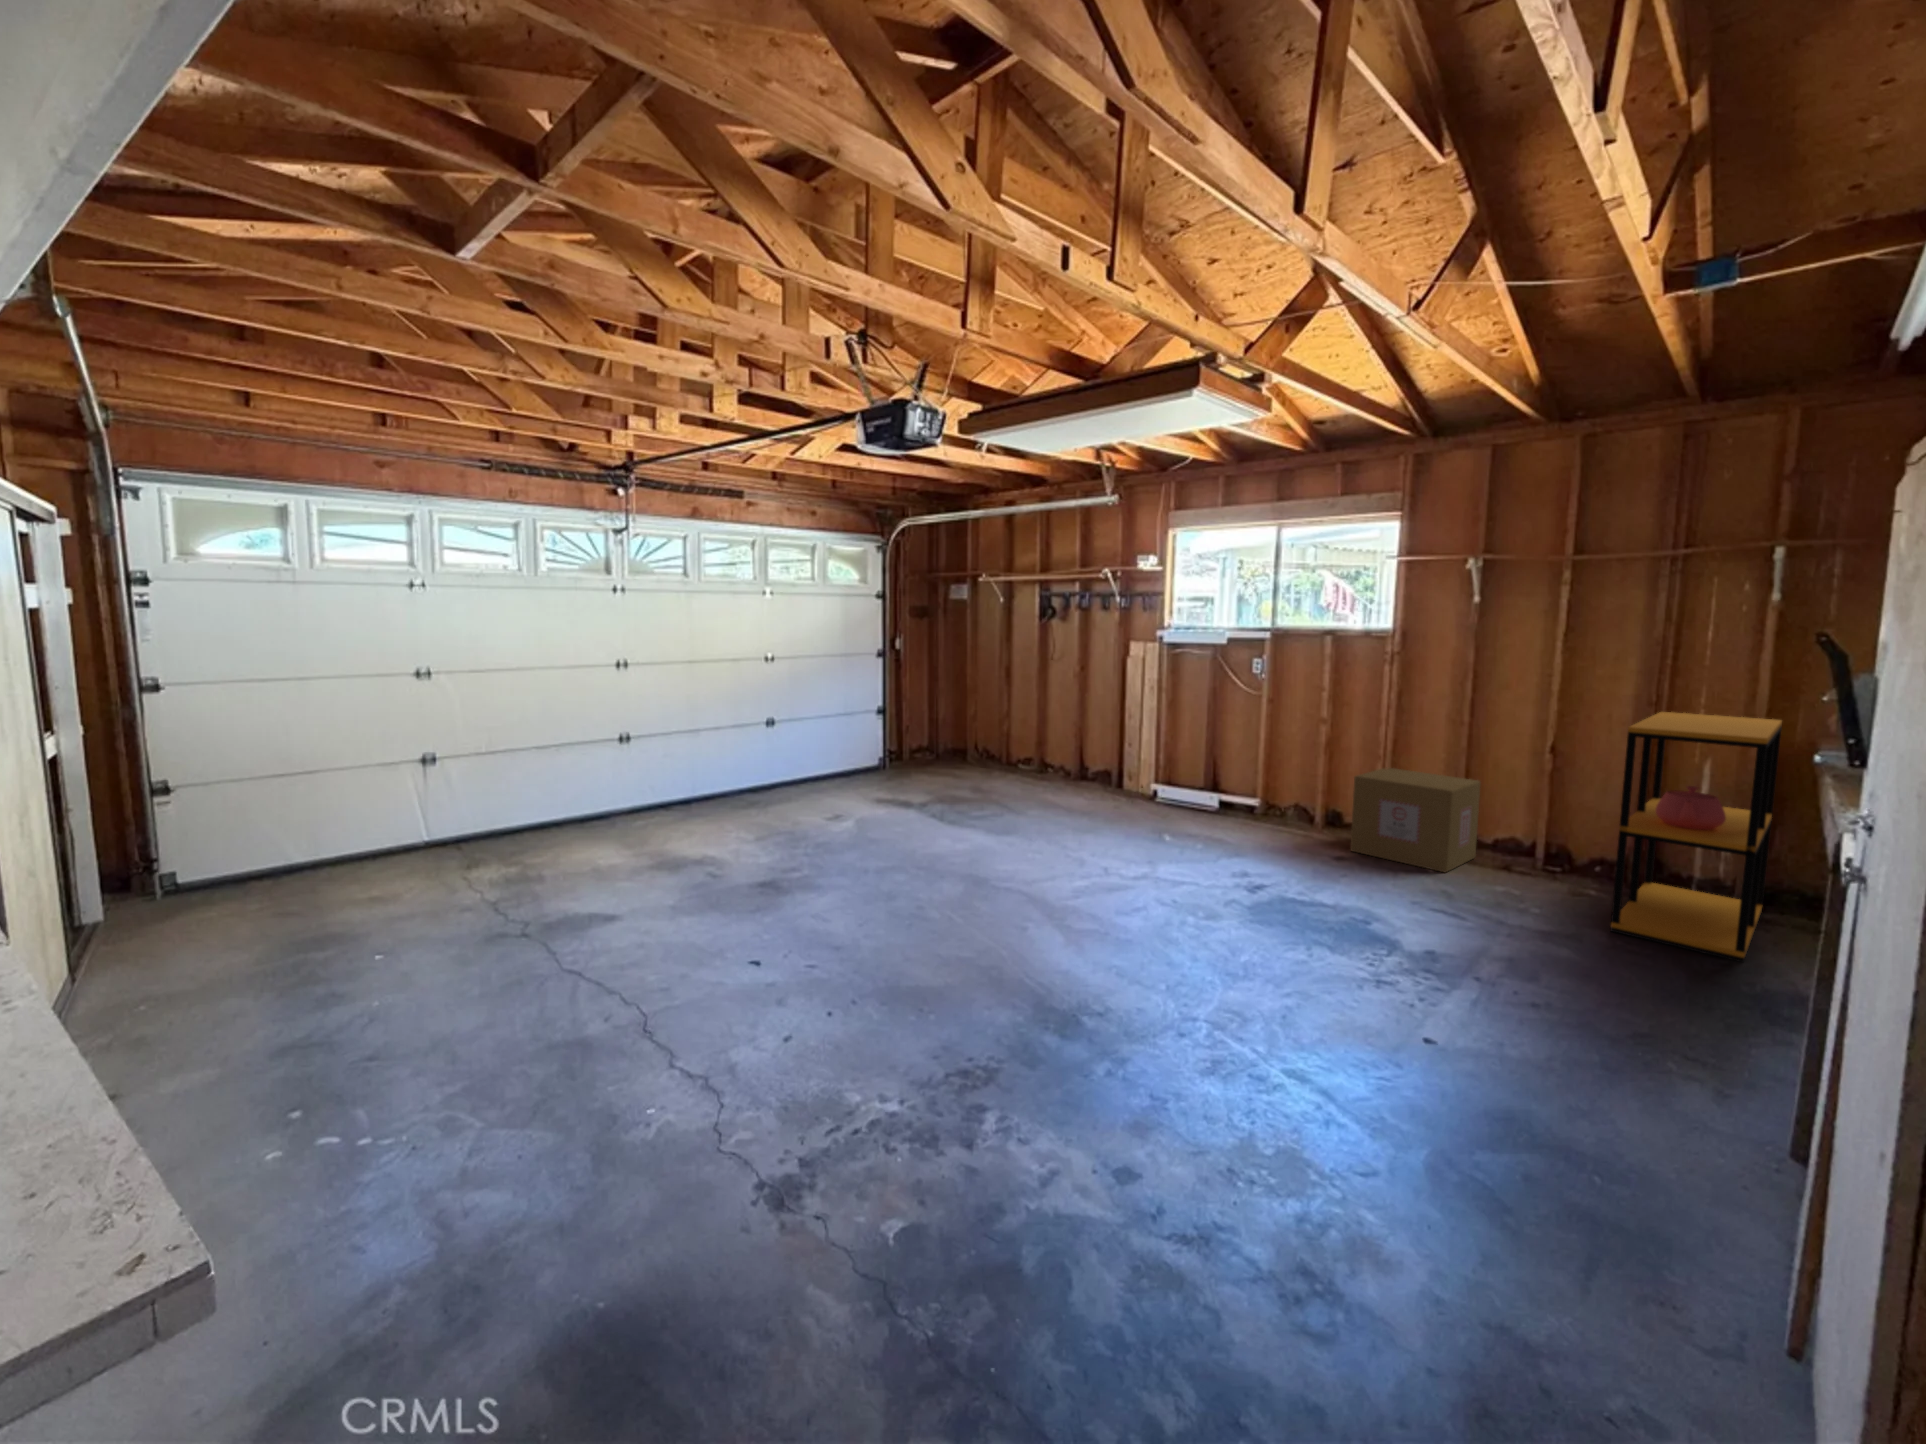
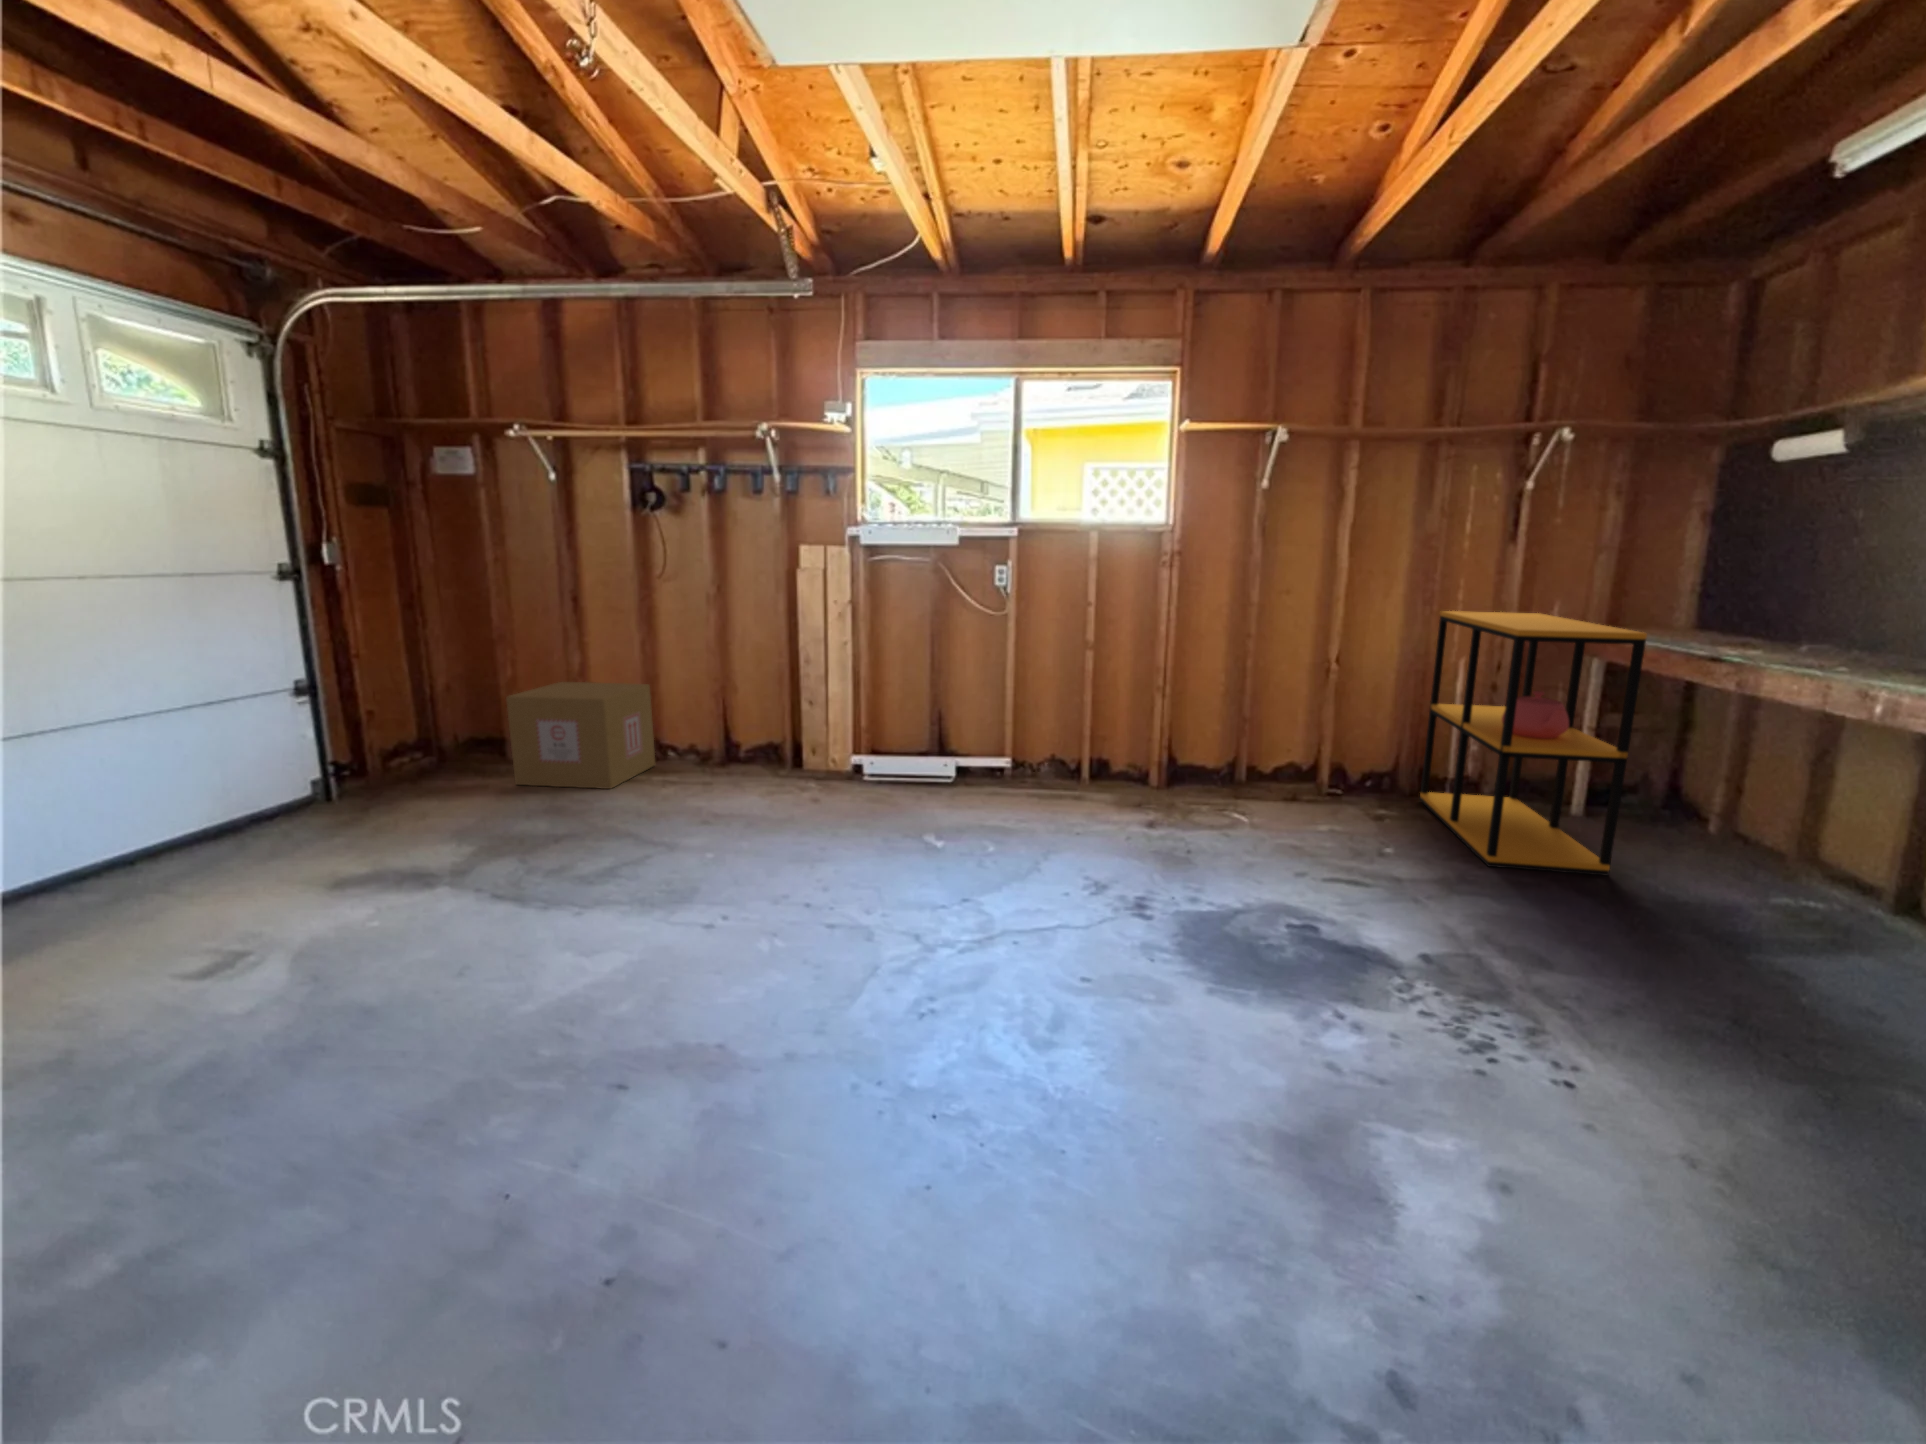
cardboard box: present [1351,768,1481,872] -> present [506,682,655,789]

